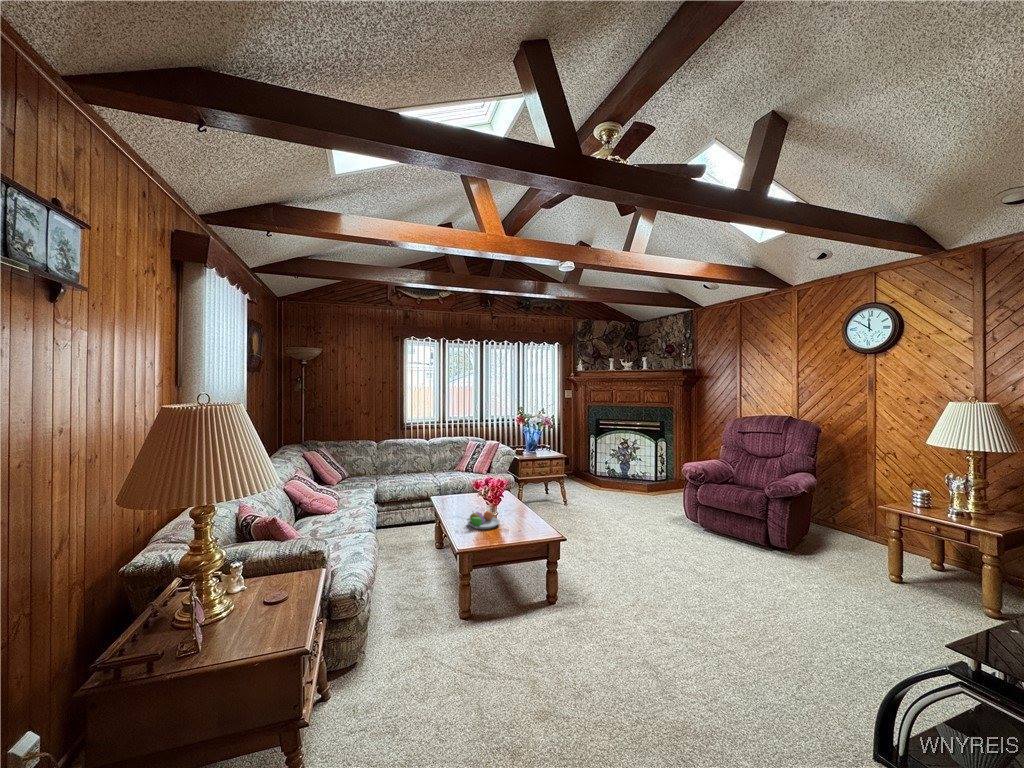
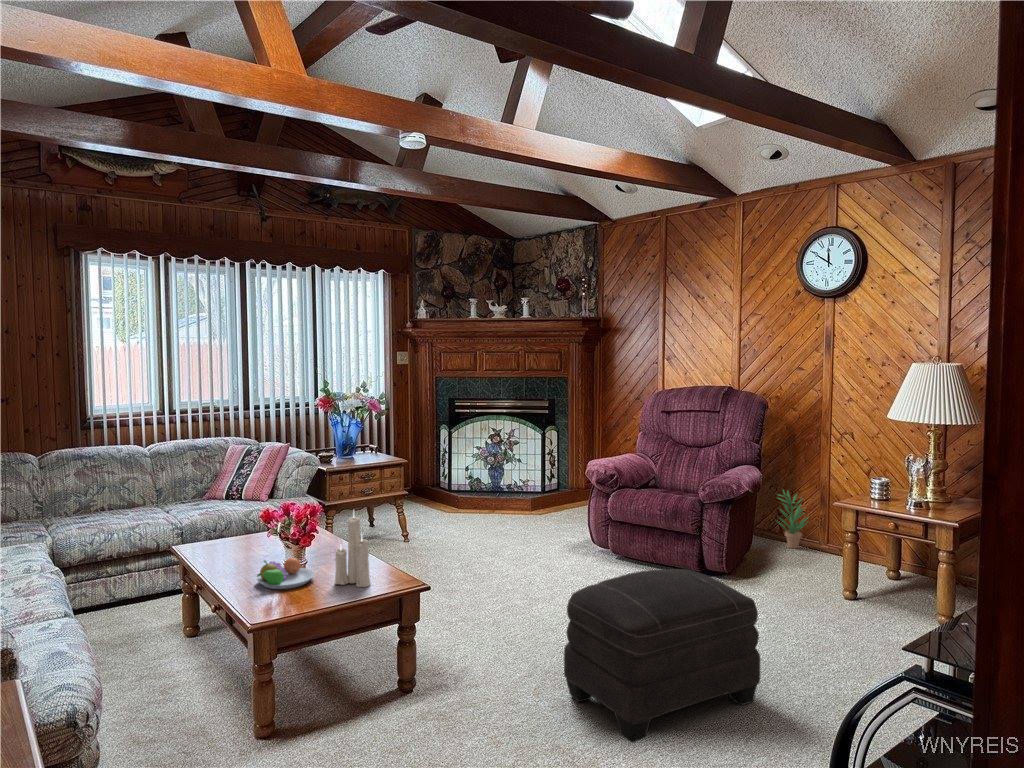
candle: none [510,482,531,533] -> present [334,514,371,587]
potted plant: none [828,491,859,537] -> present [778,490,808,548]
ottoman: none [655,544,809,668] -> present [564,569,760,743]

